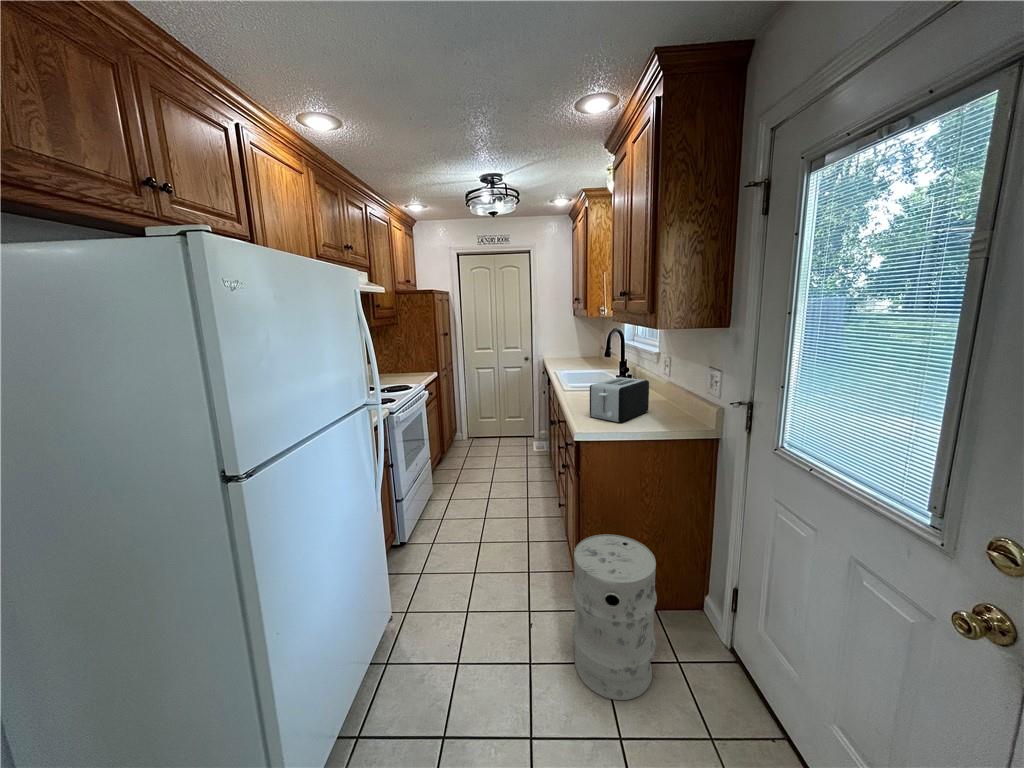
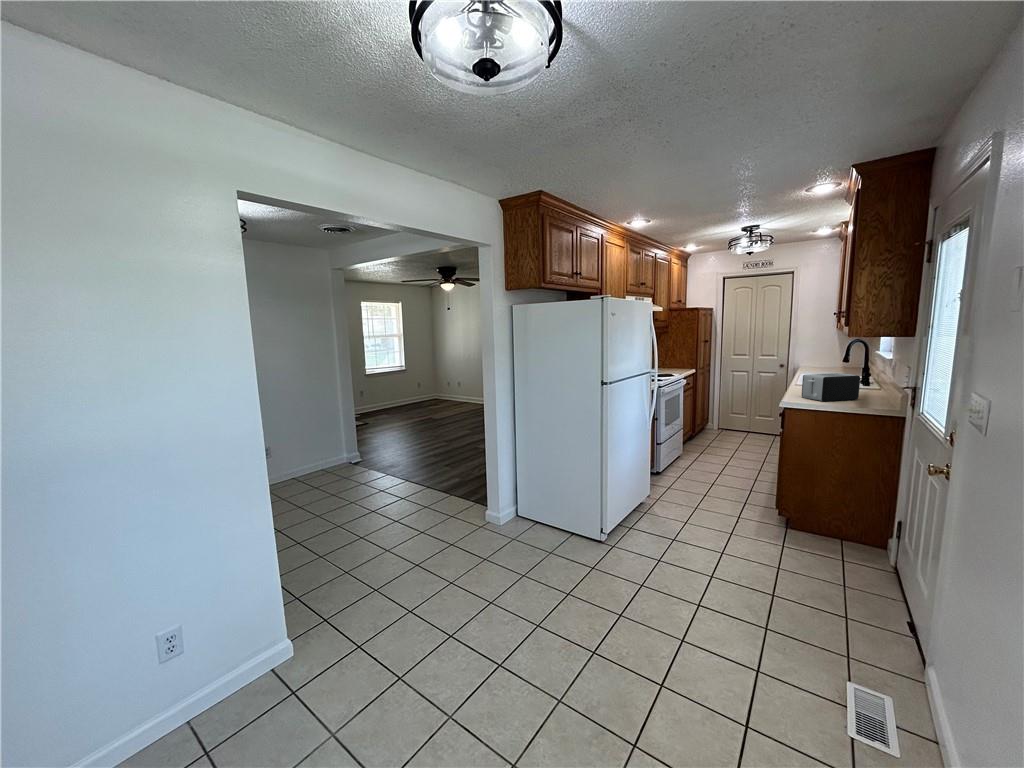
trash can: present [572,534,657,700] -> none [761,467,825,562]

